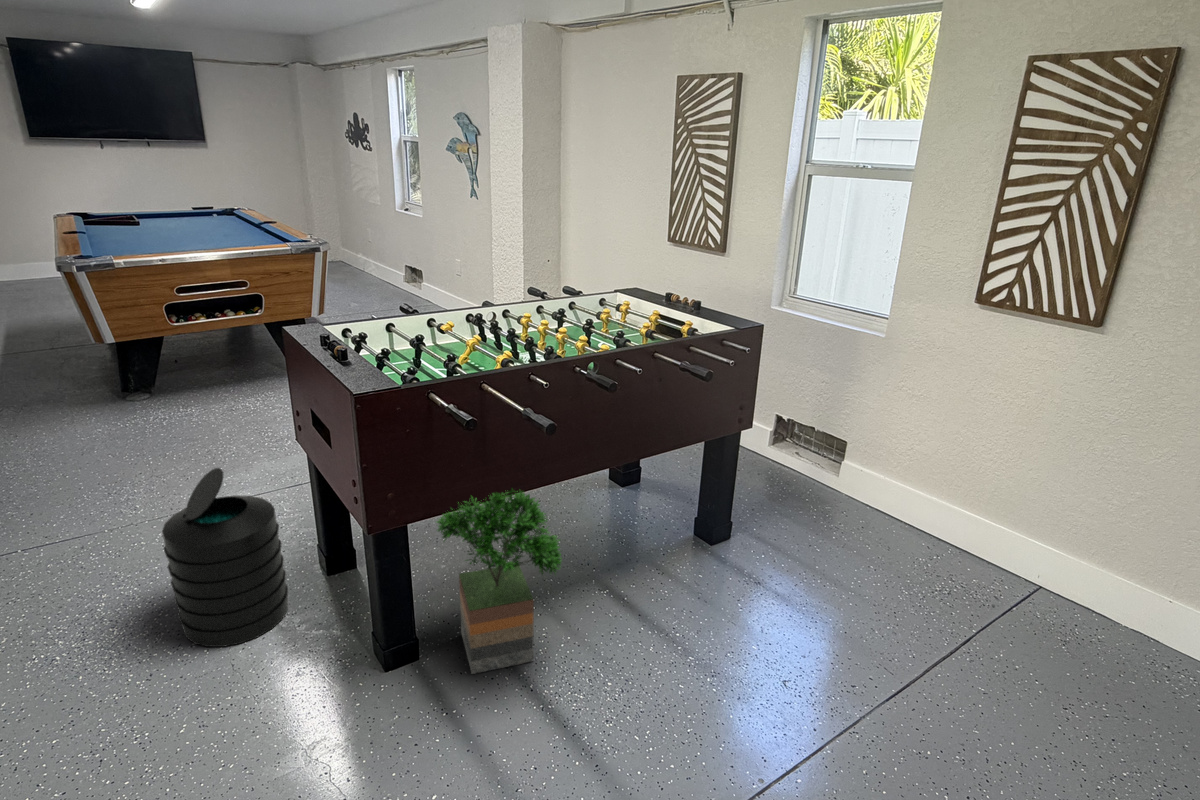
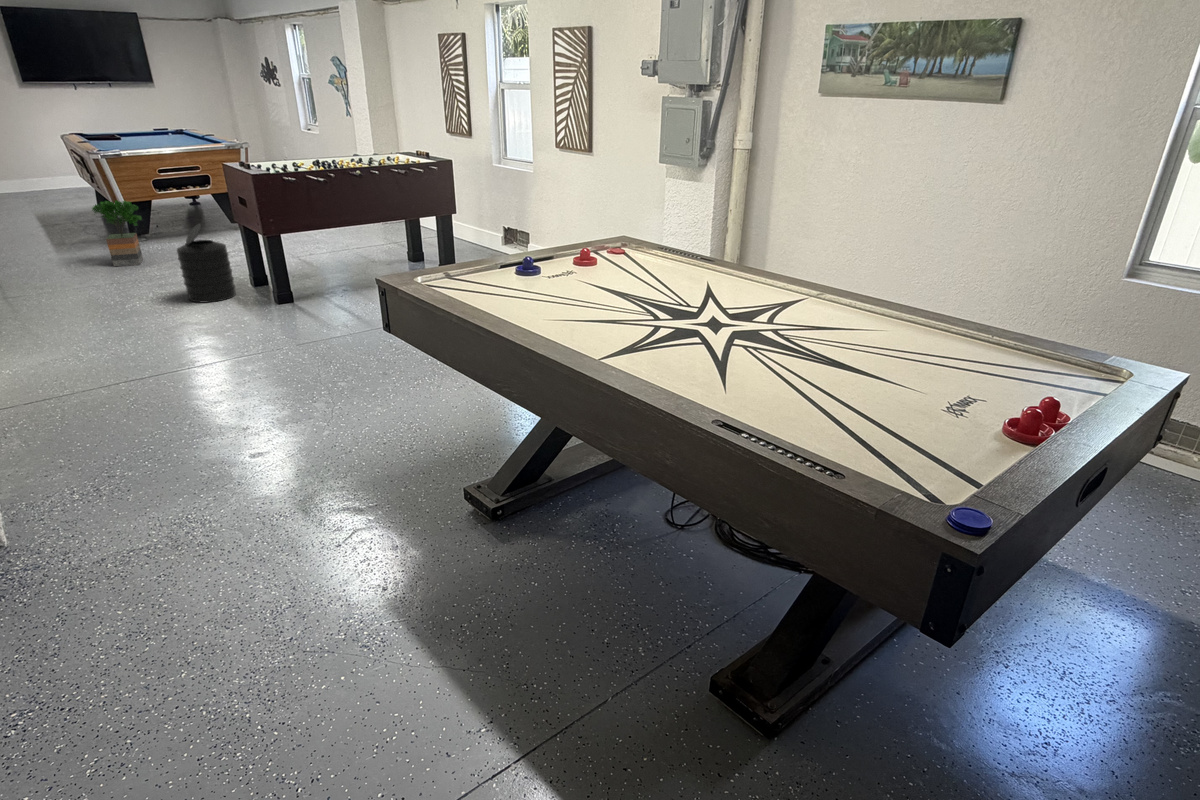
potted tree: present [437,488,562,674] -> present [92,200,143,267]

